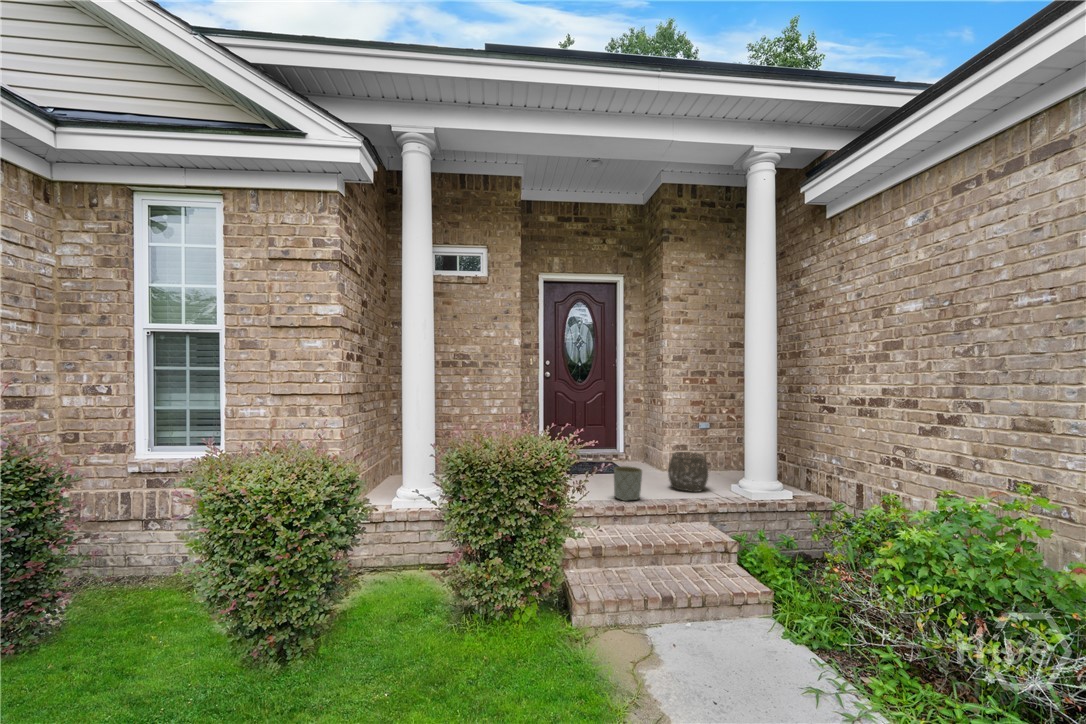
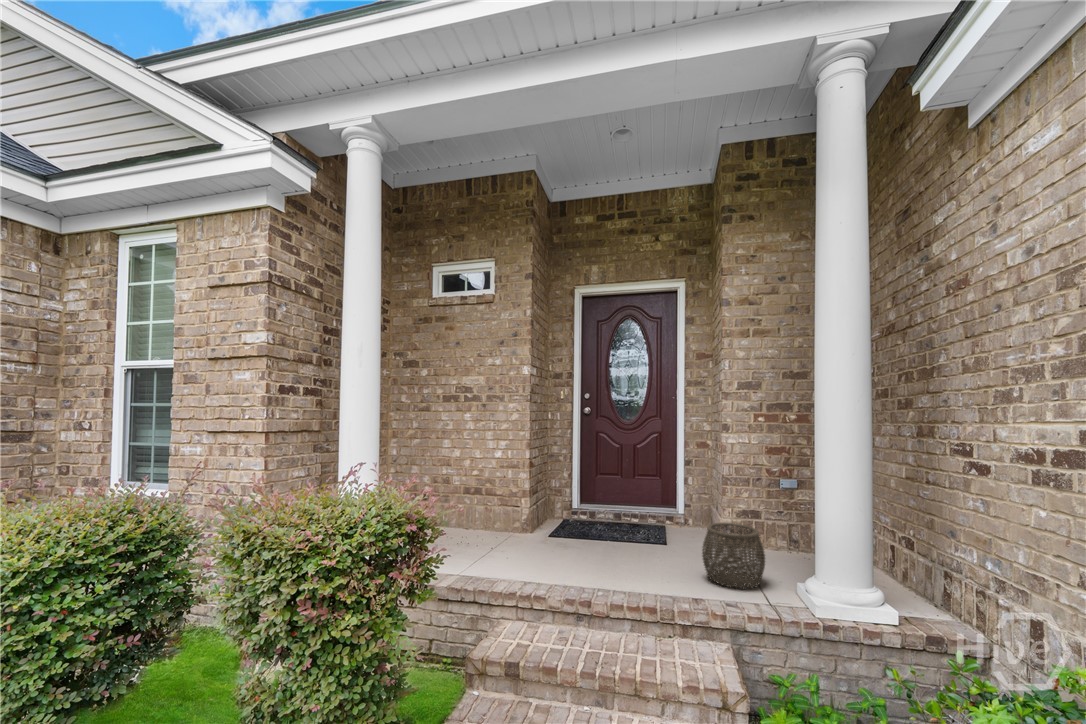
planter: present [614,466,642,501] -> none [599,540,640,594]

